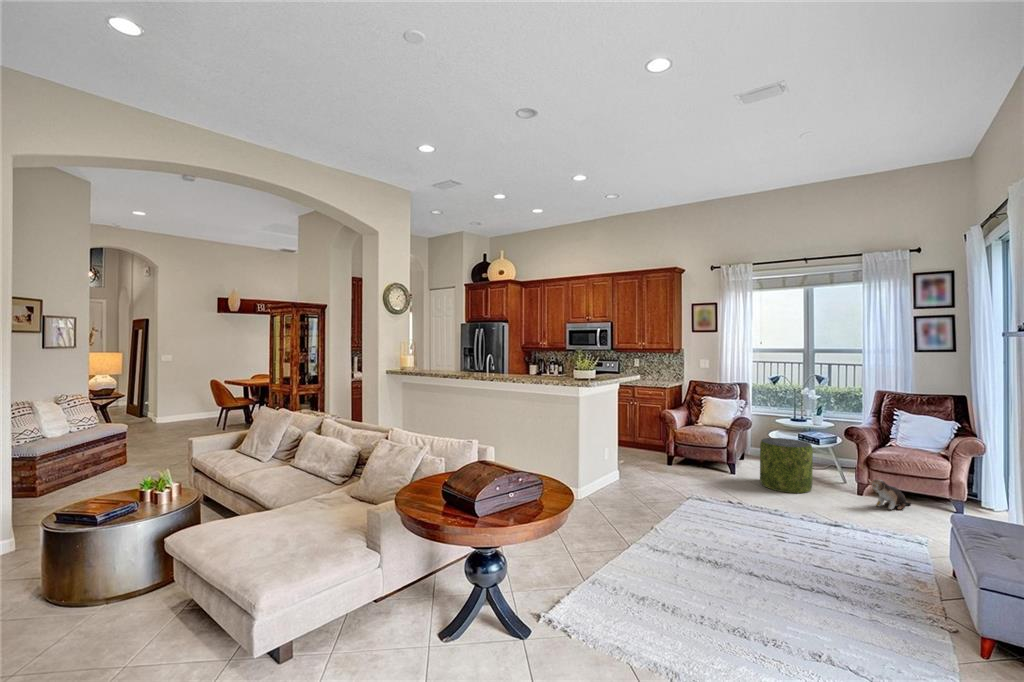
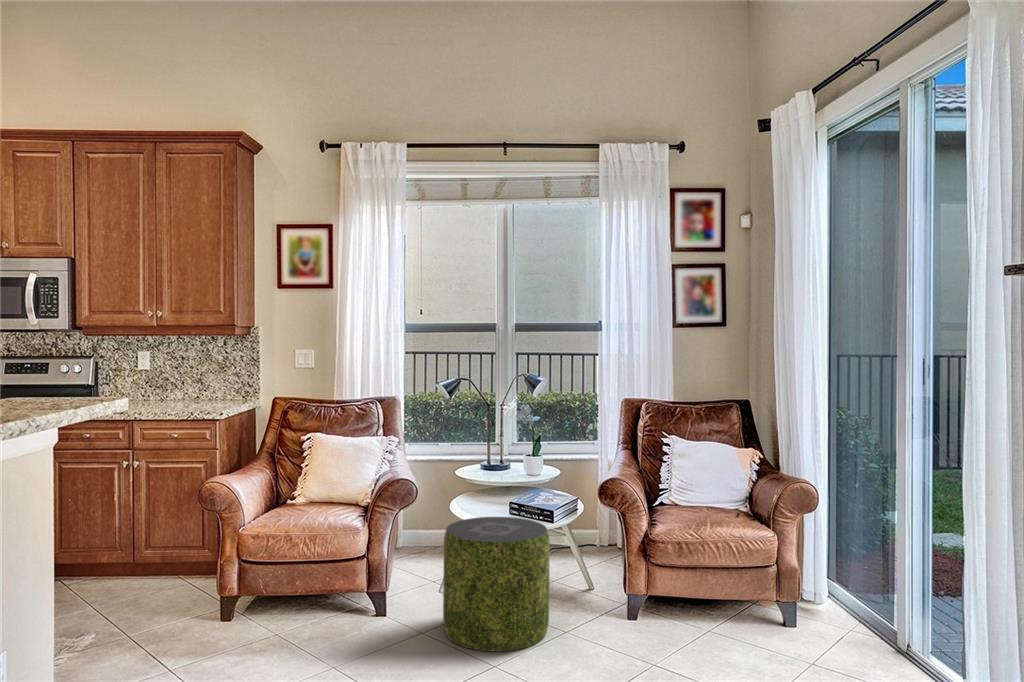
plush toy: present [868,479,911,510] -> none [663,587,717,648]

